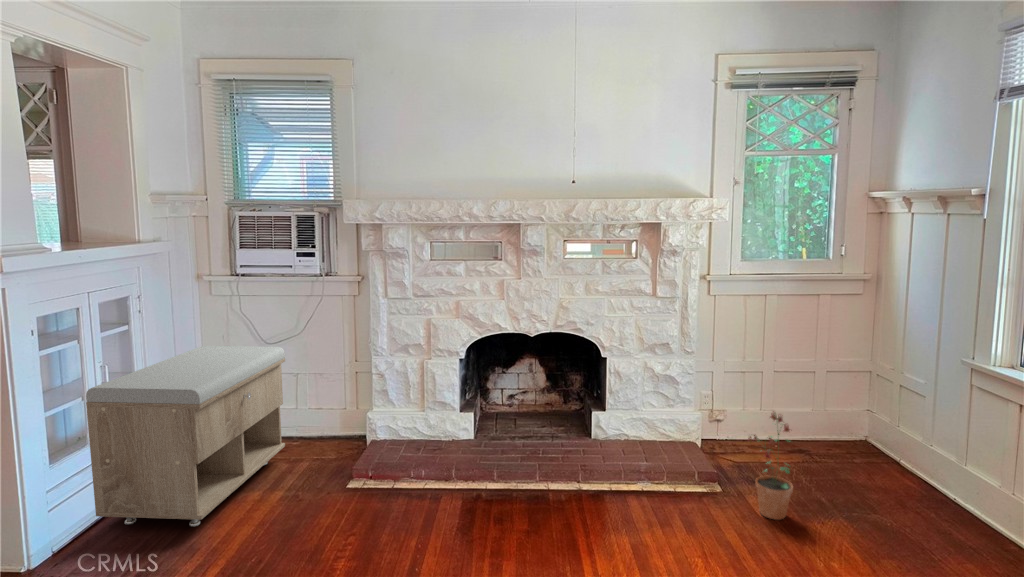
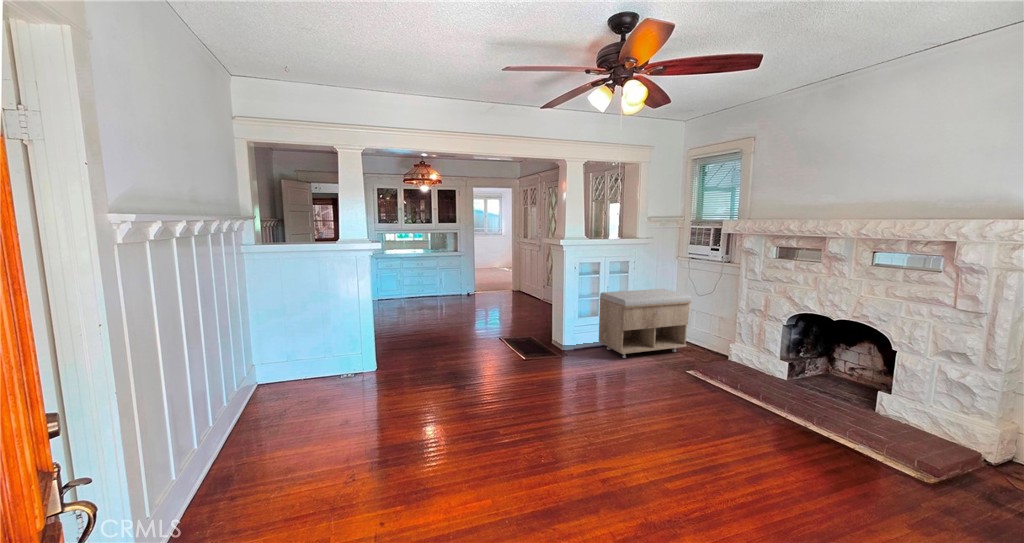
potted plant: present [748,411,793,520] -> none [939,425,994,519]

